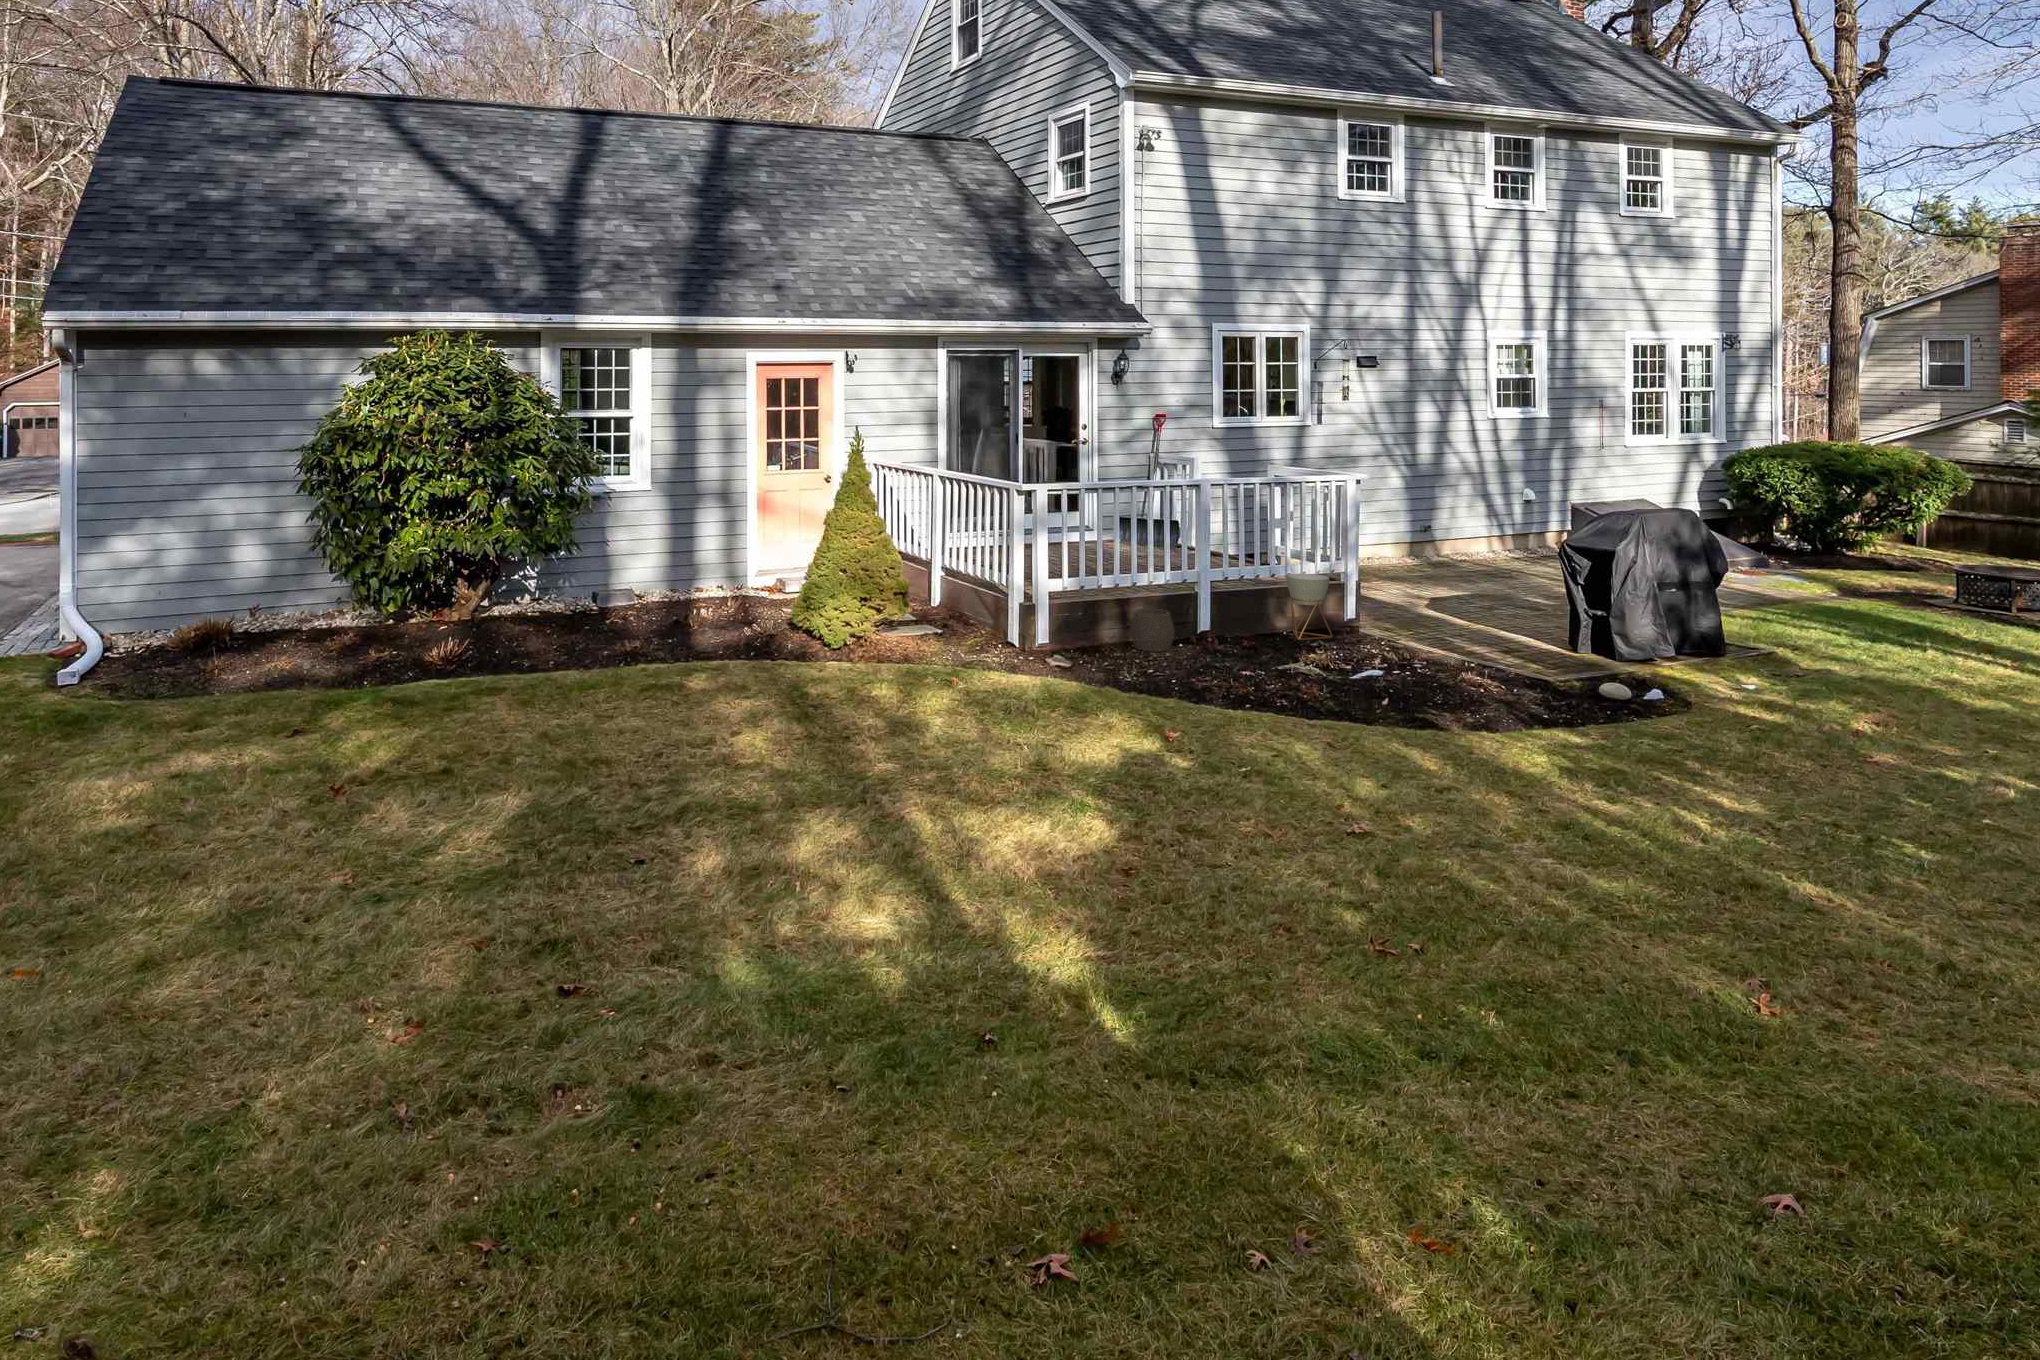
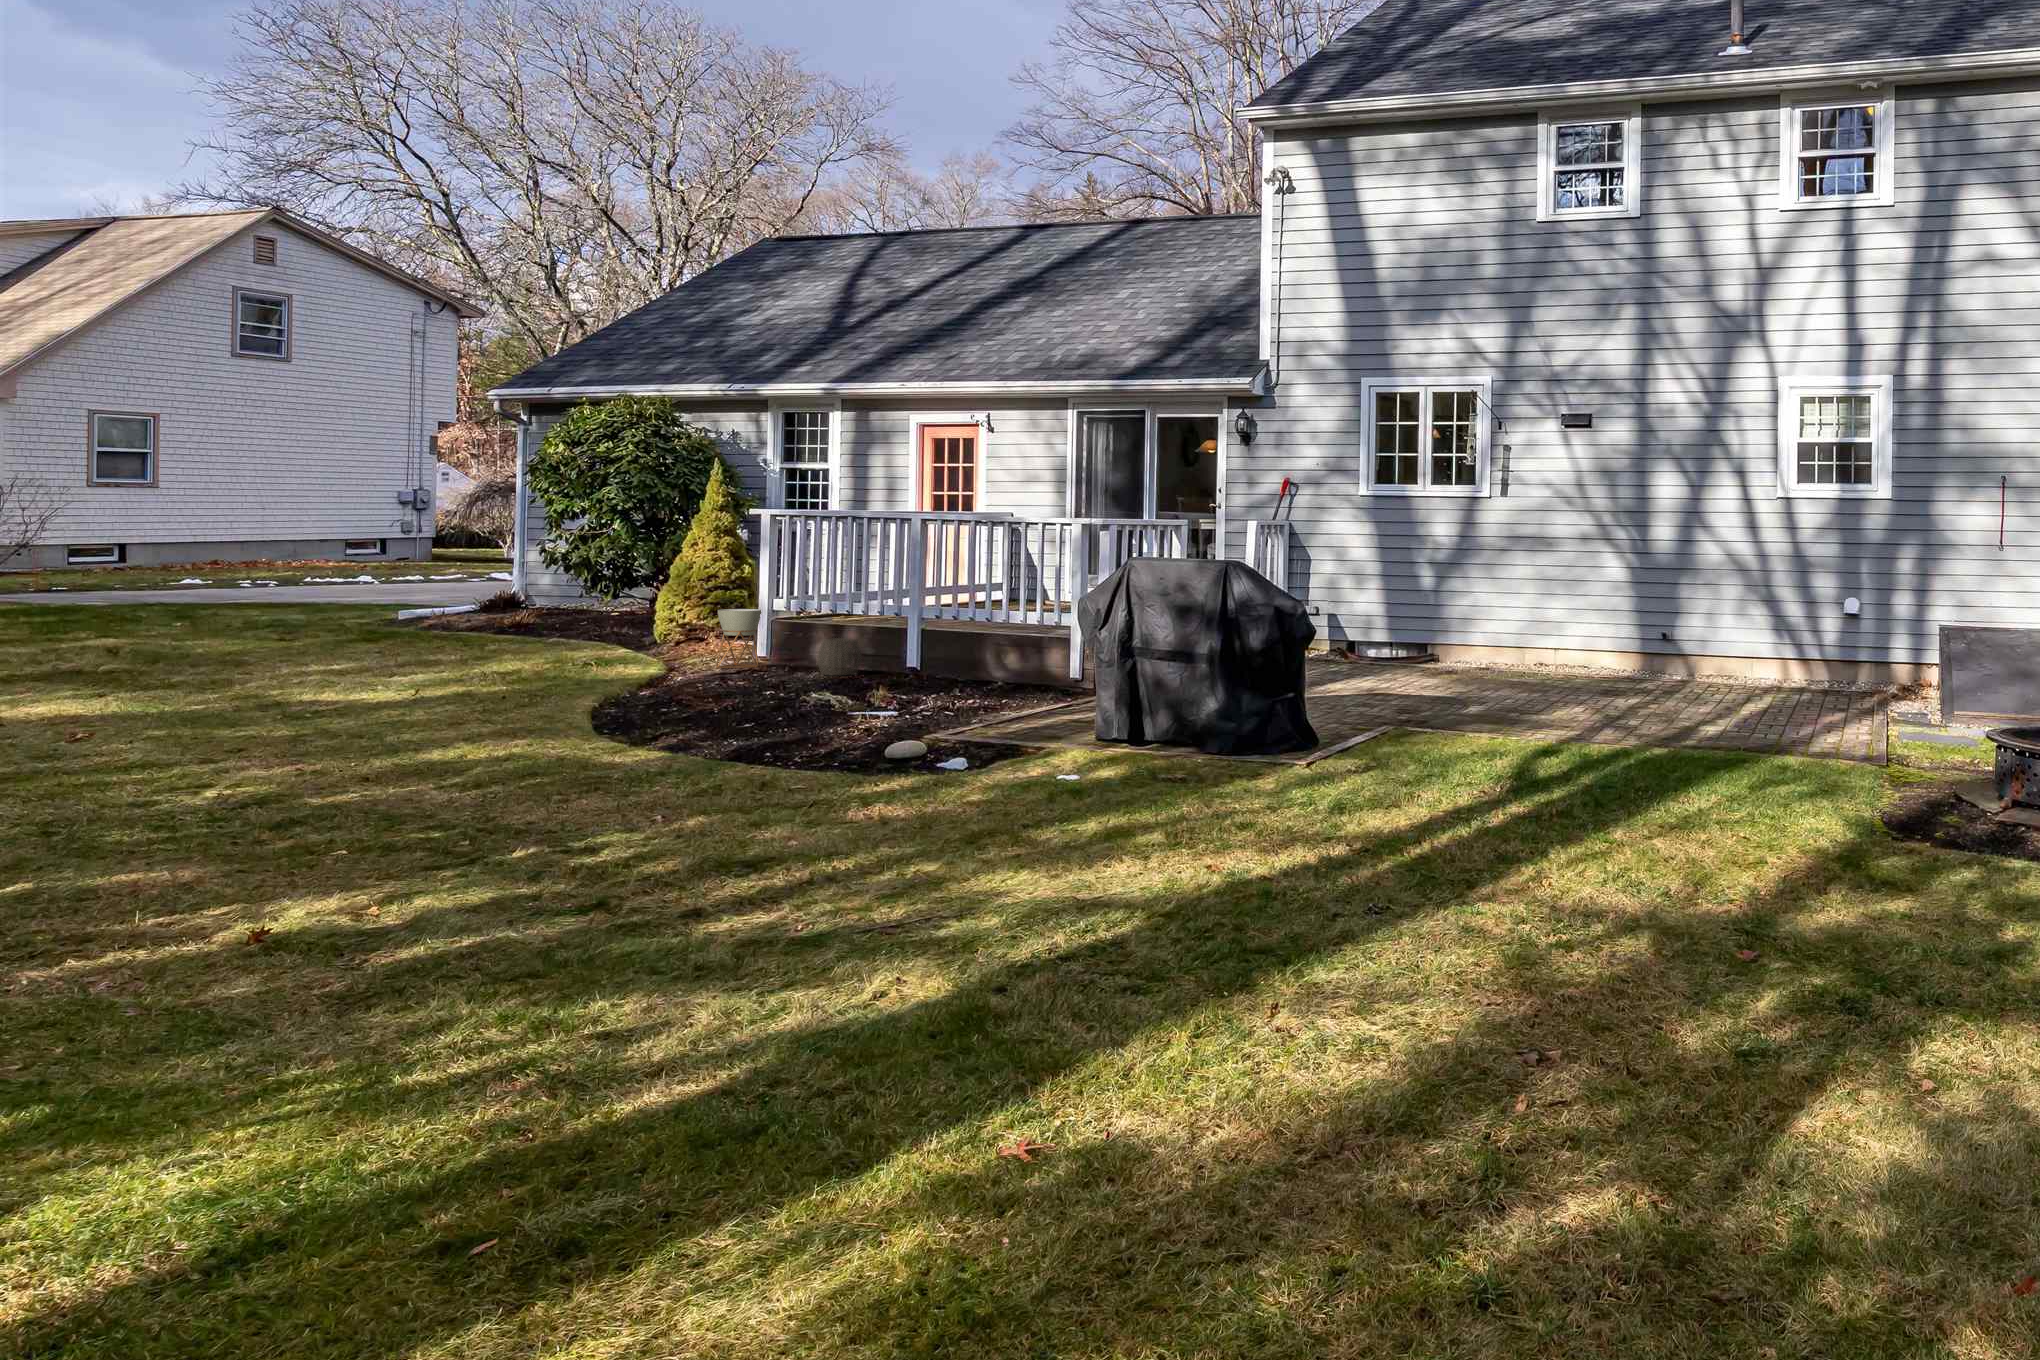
planter: present [1286,574,1333,640] -> present [716,609,761,668]

